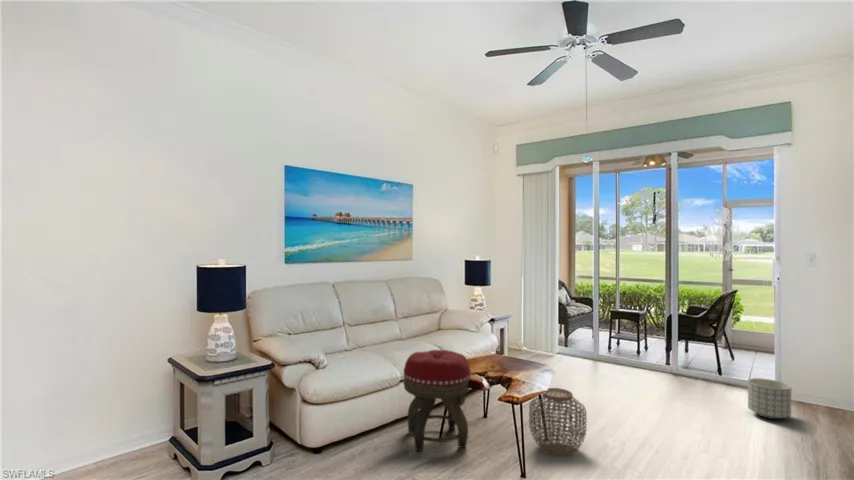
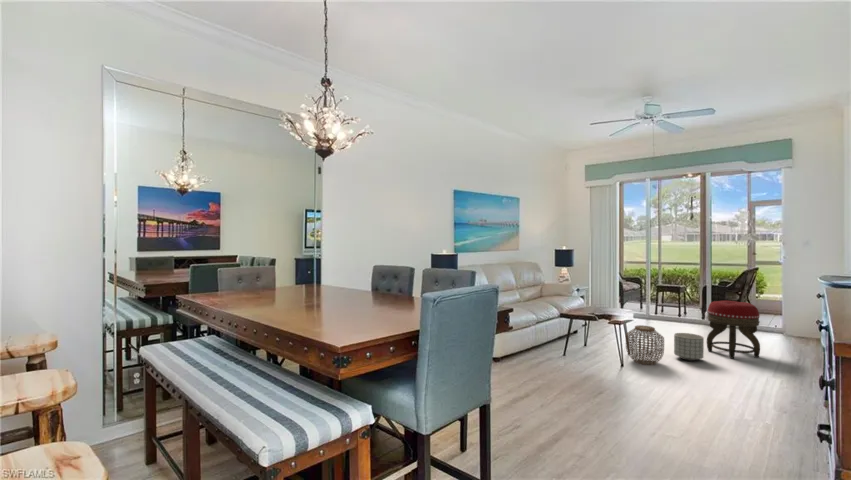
footstool: present [404,350,471,451] -> present [707,301,760,359]
planter: present [748,378,791,419] -> present [674,333,704,361]

